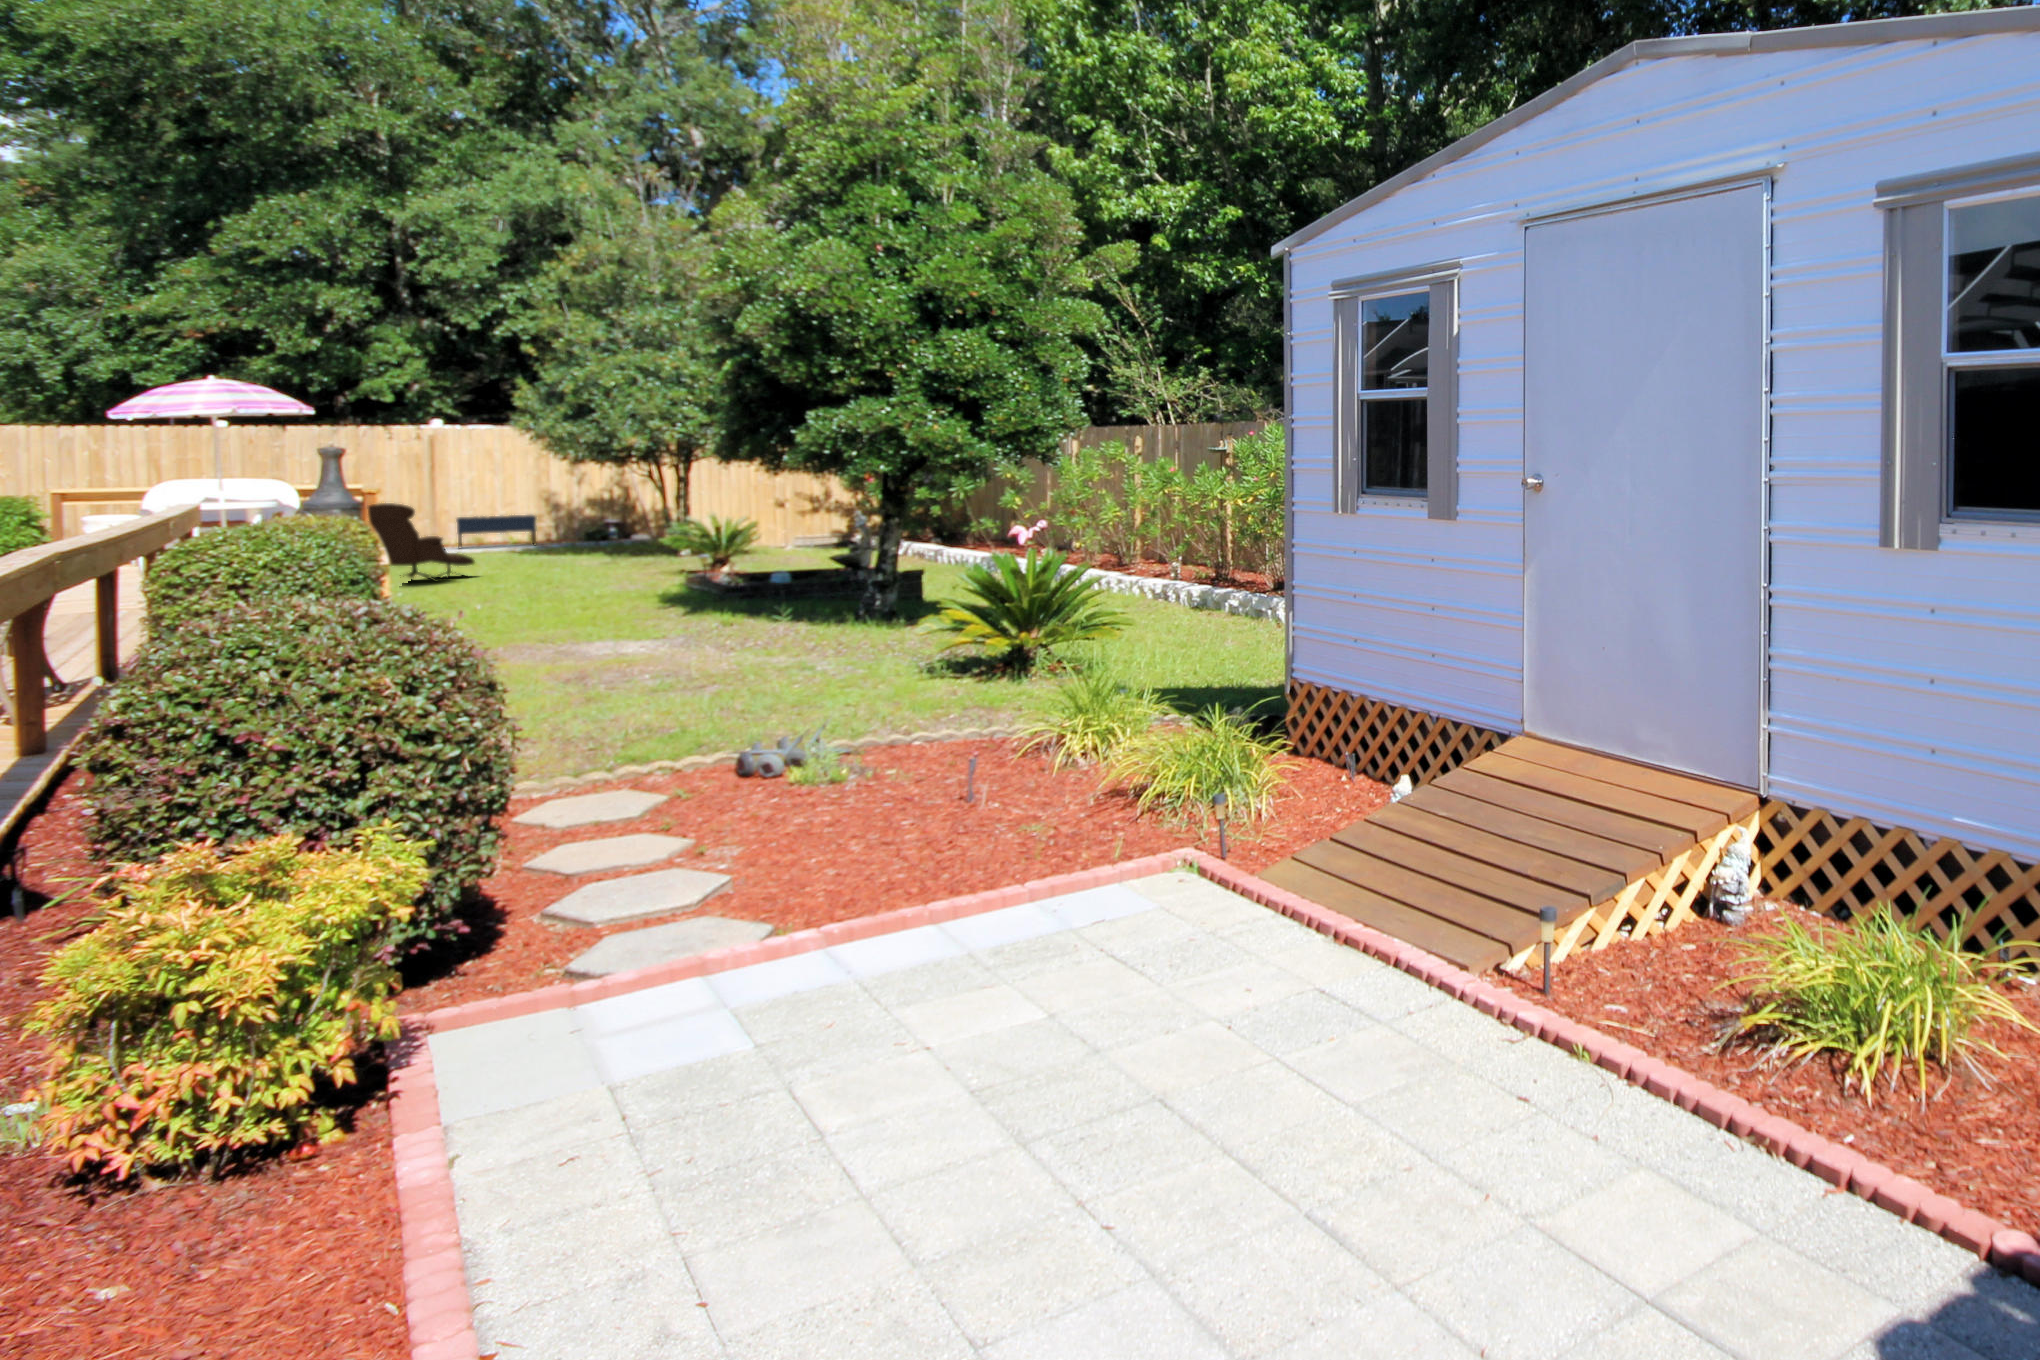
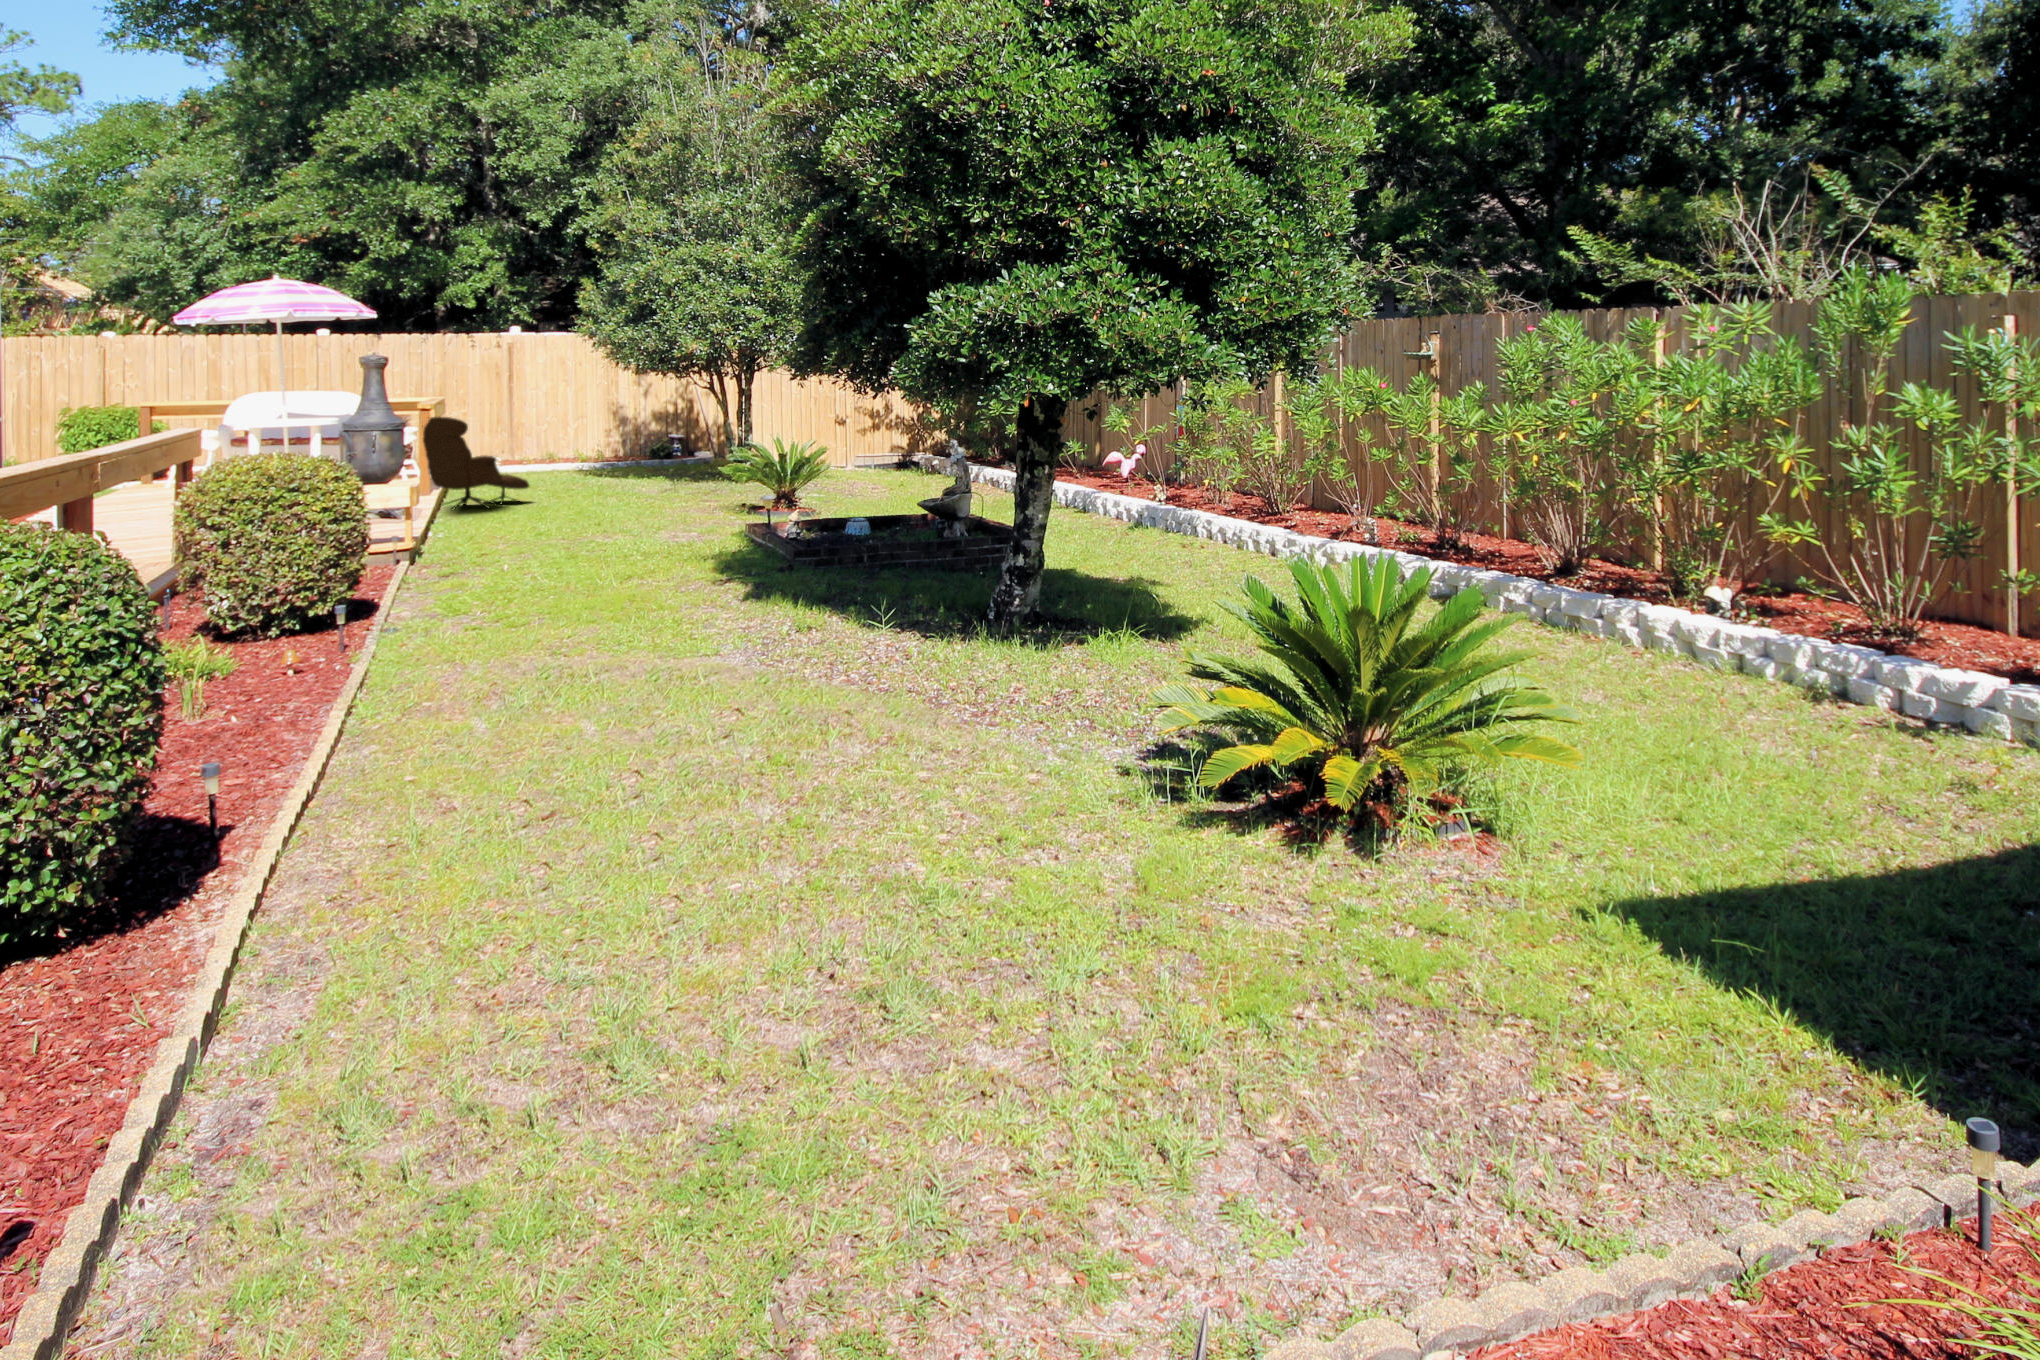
bench: present [456,515,536,548] -> none [524,428,600,464]

